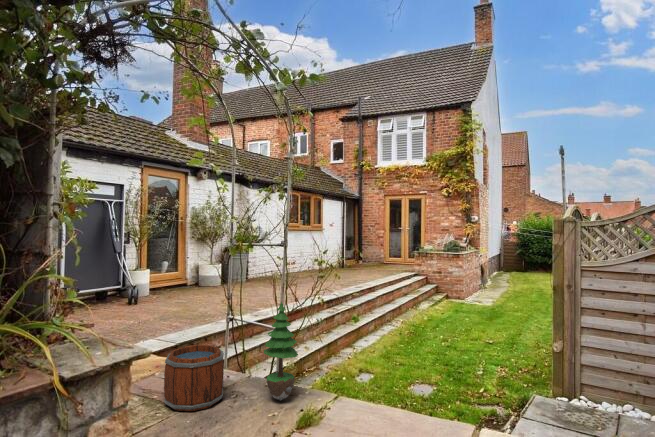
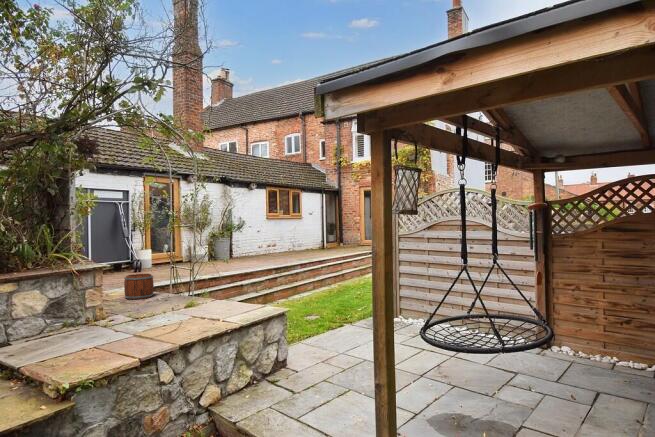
potted tree: present [264,302,298,401] -> none [168,251,185,297]

